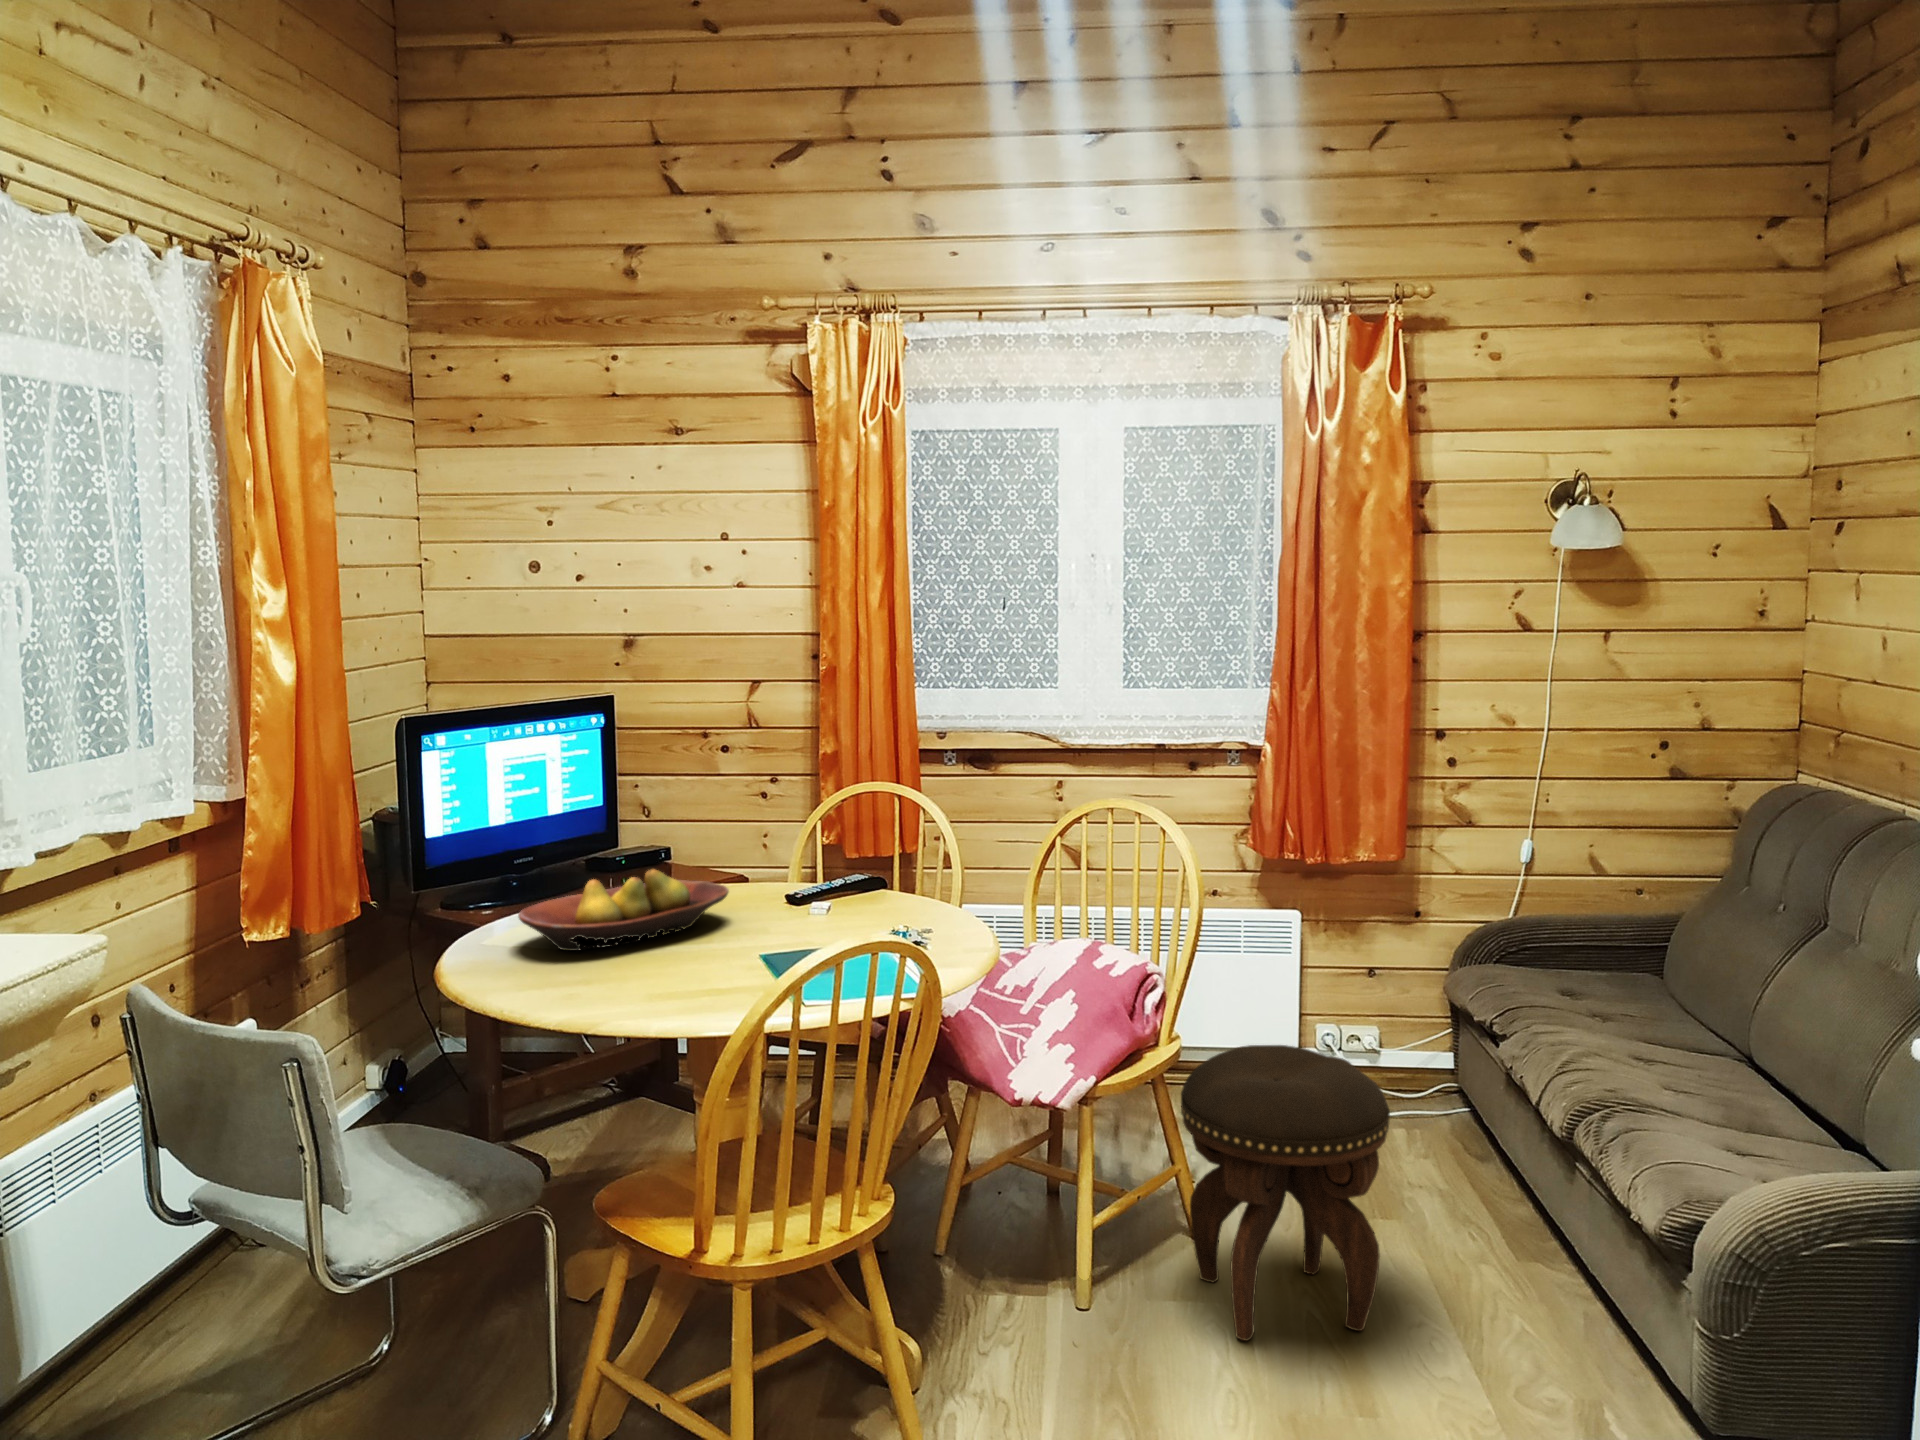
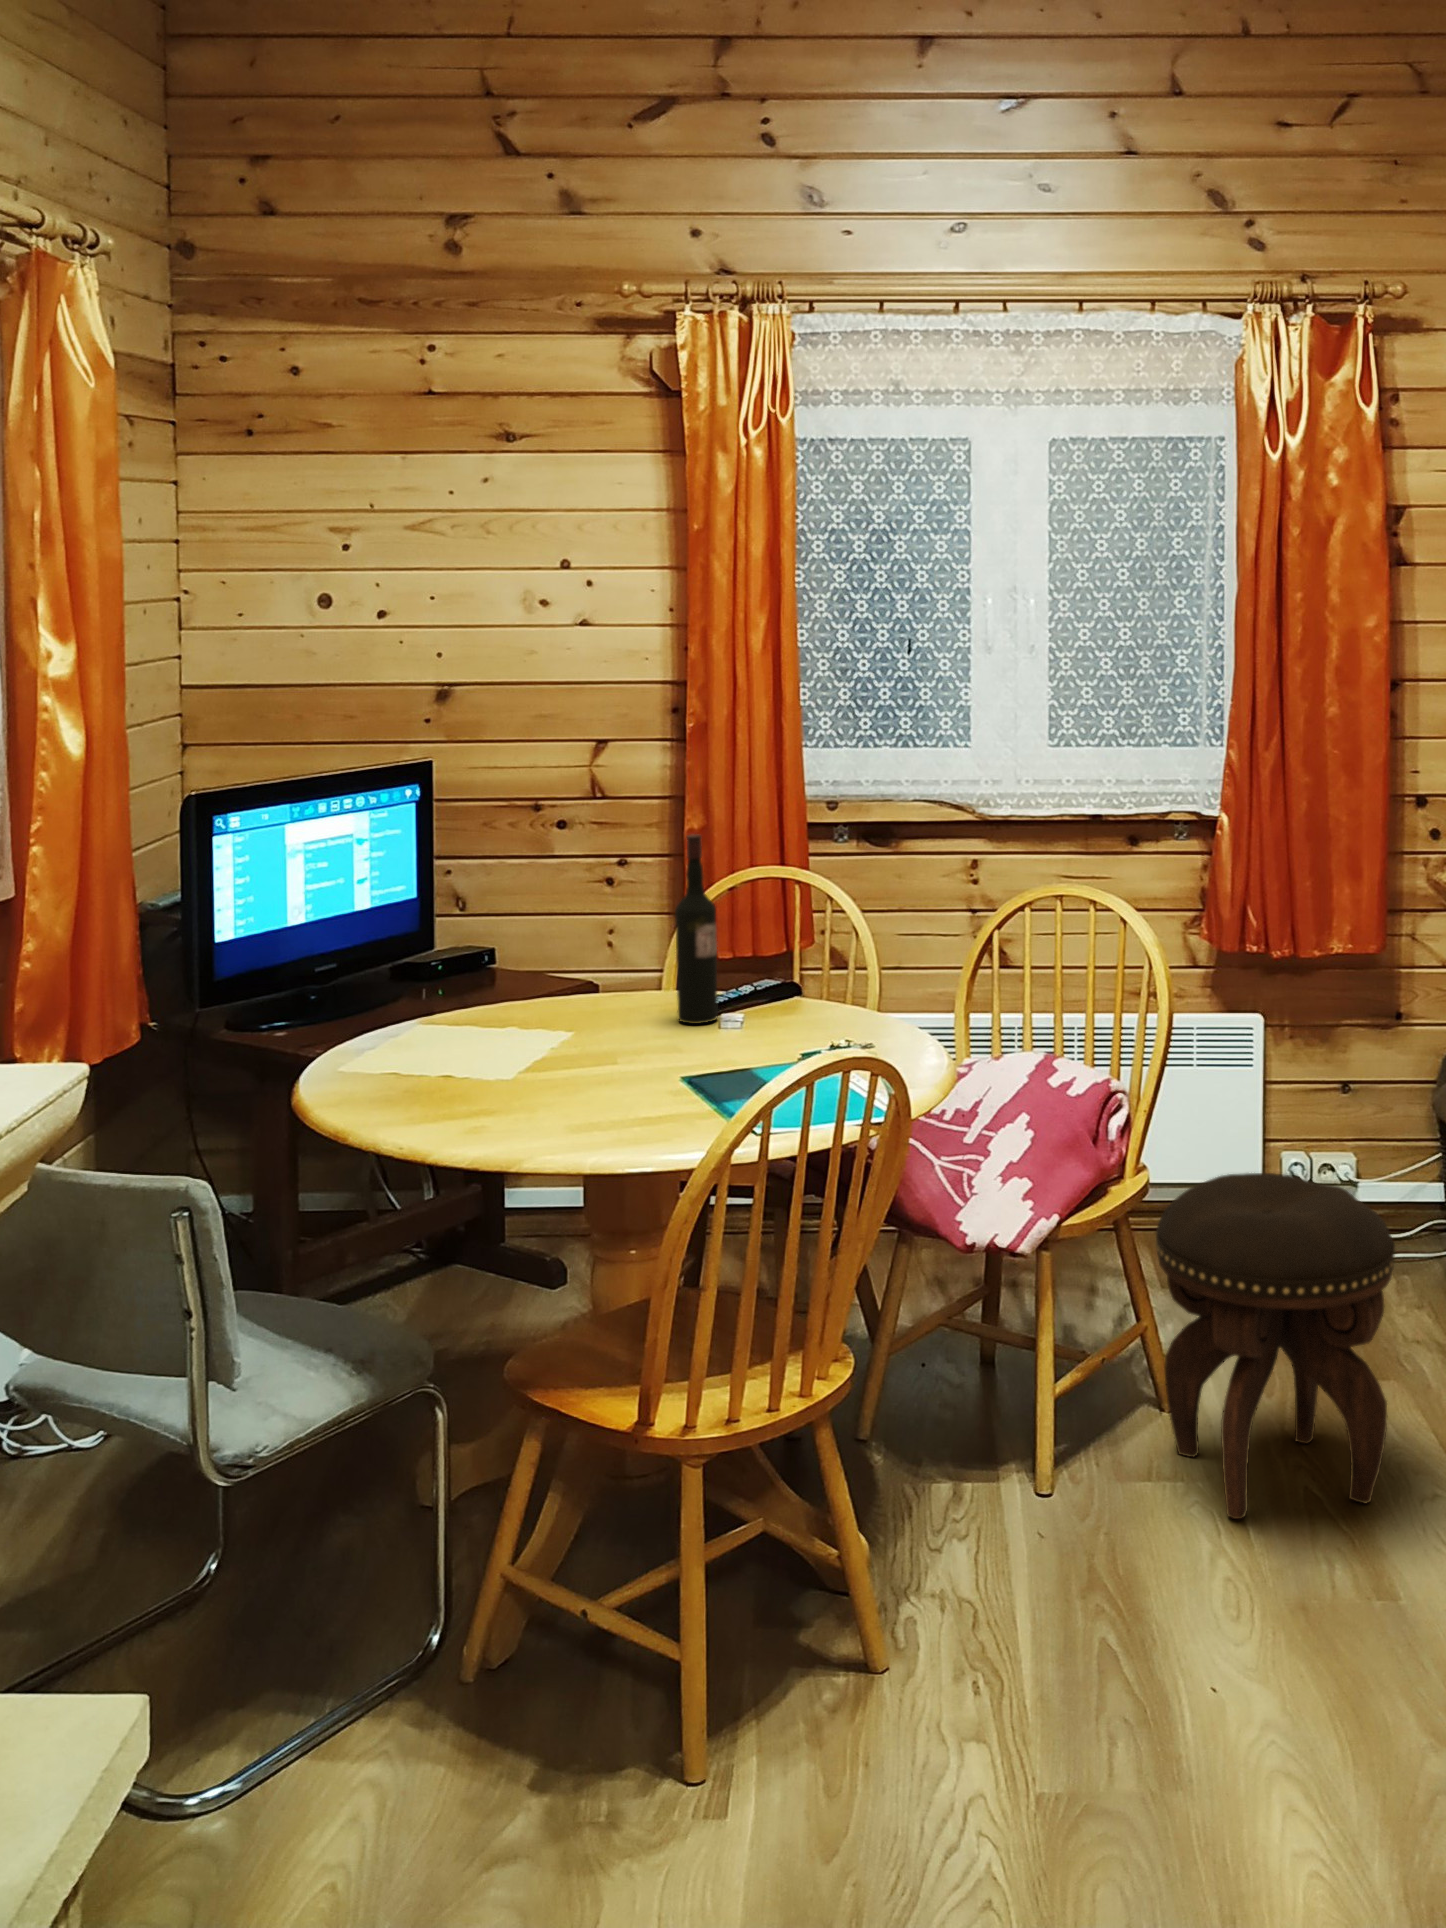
wine bottle: none [775,750,812,909] -> present [675,834,718,1024]
fruit bowl: present [518,869,729,951] -> none [388,980,627,1079]

